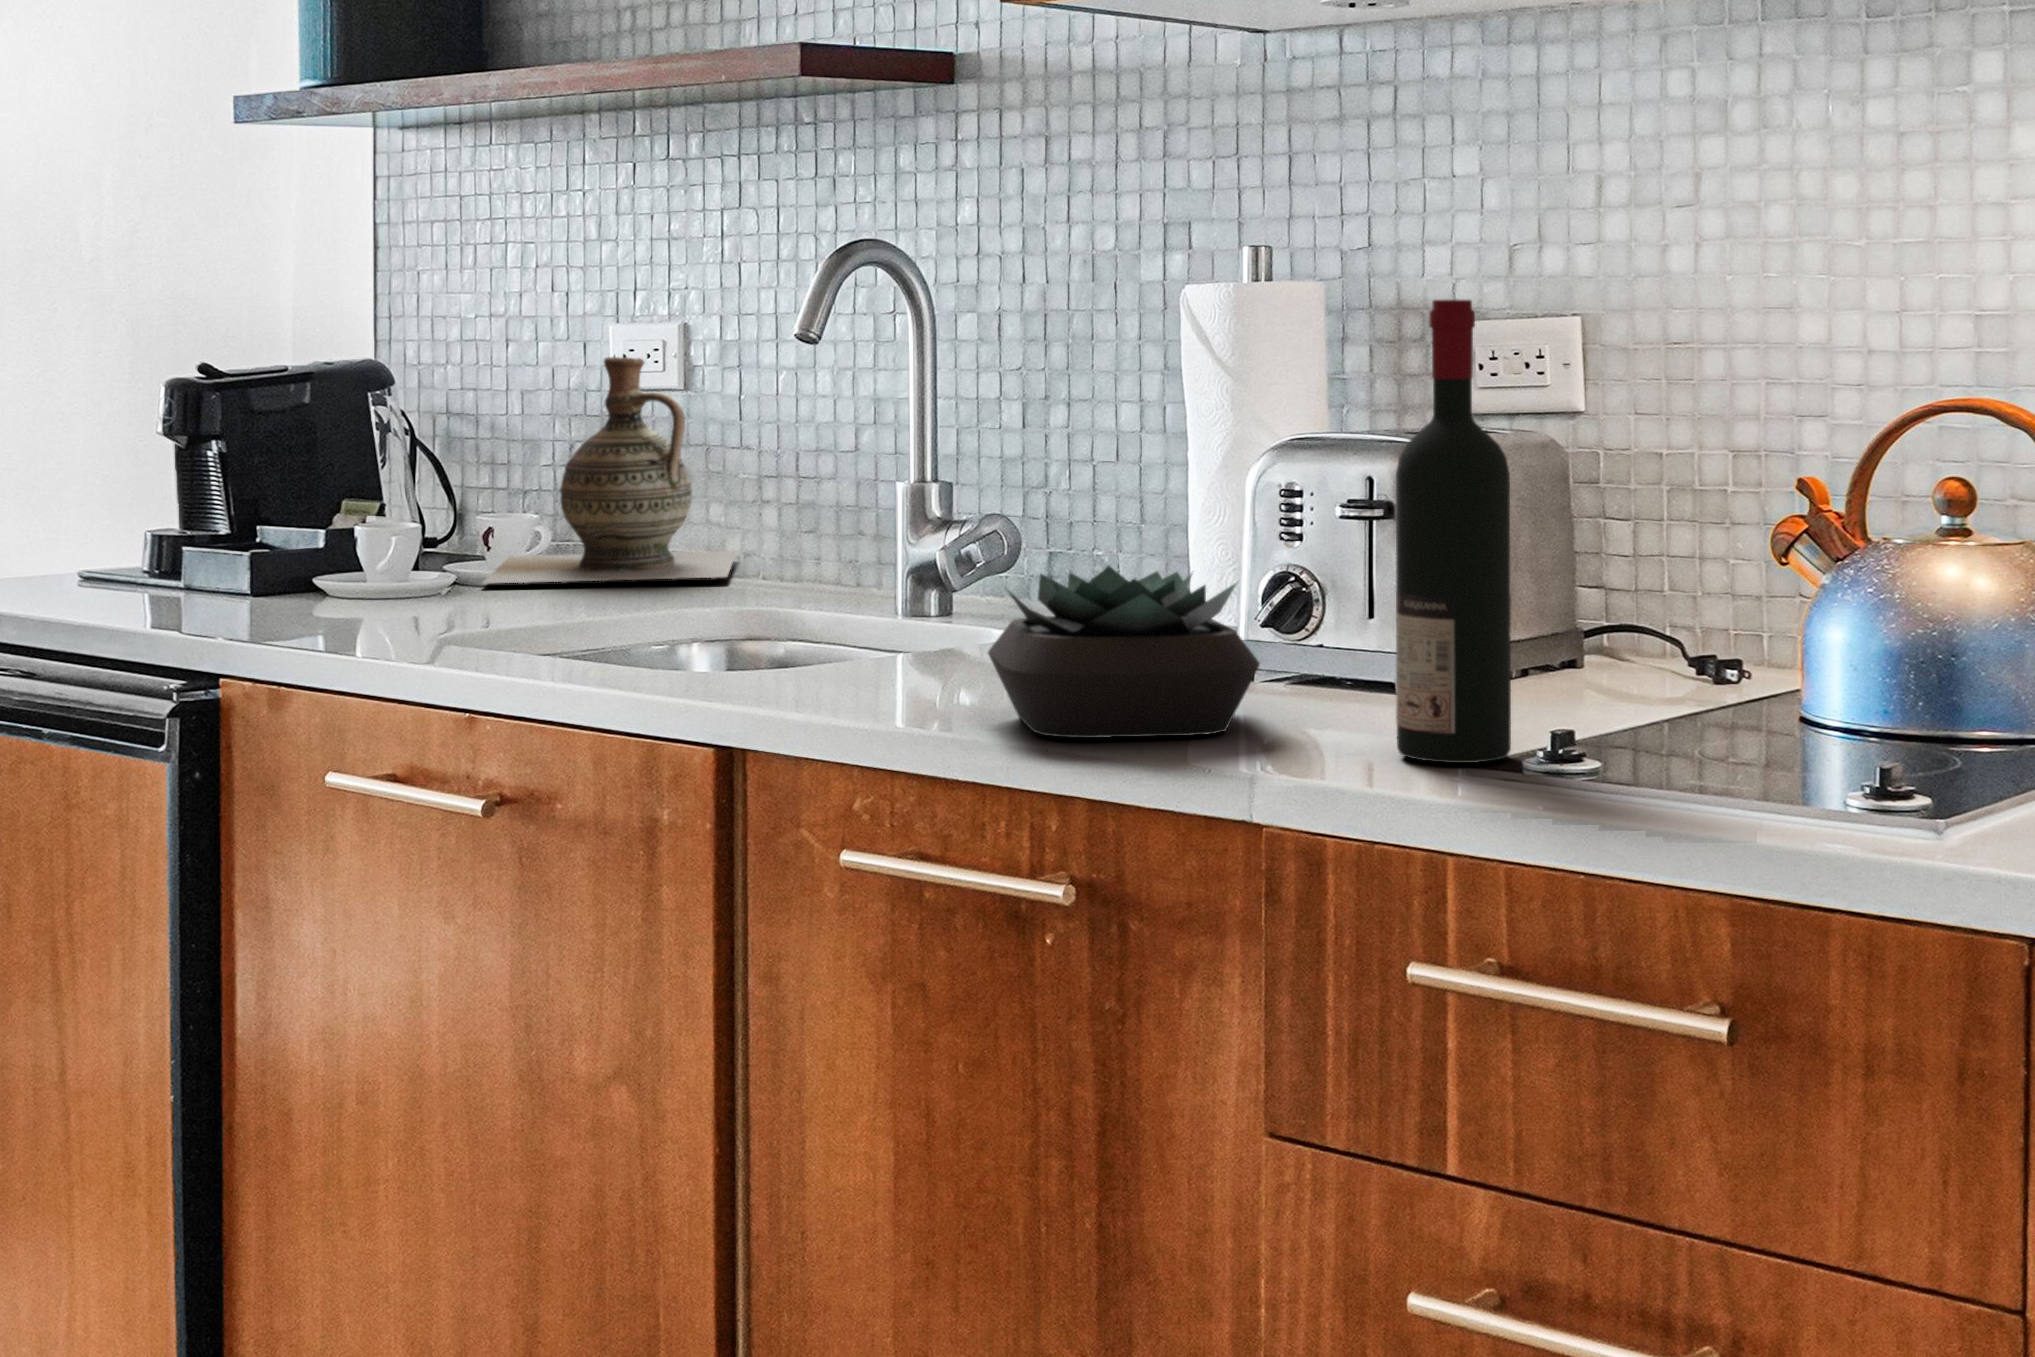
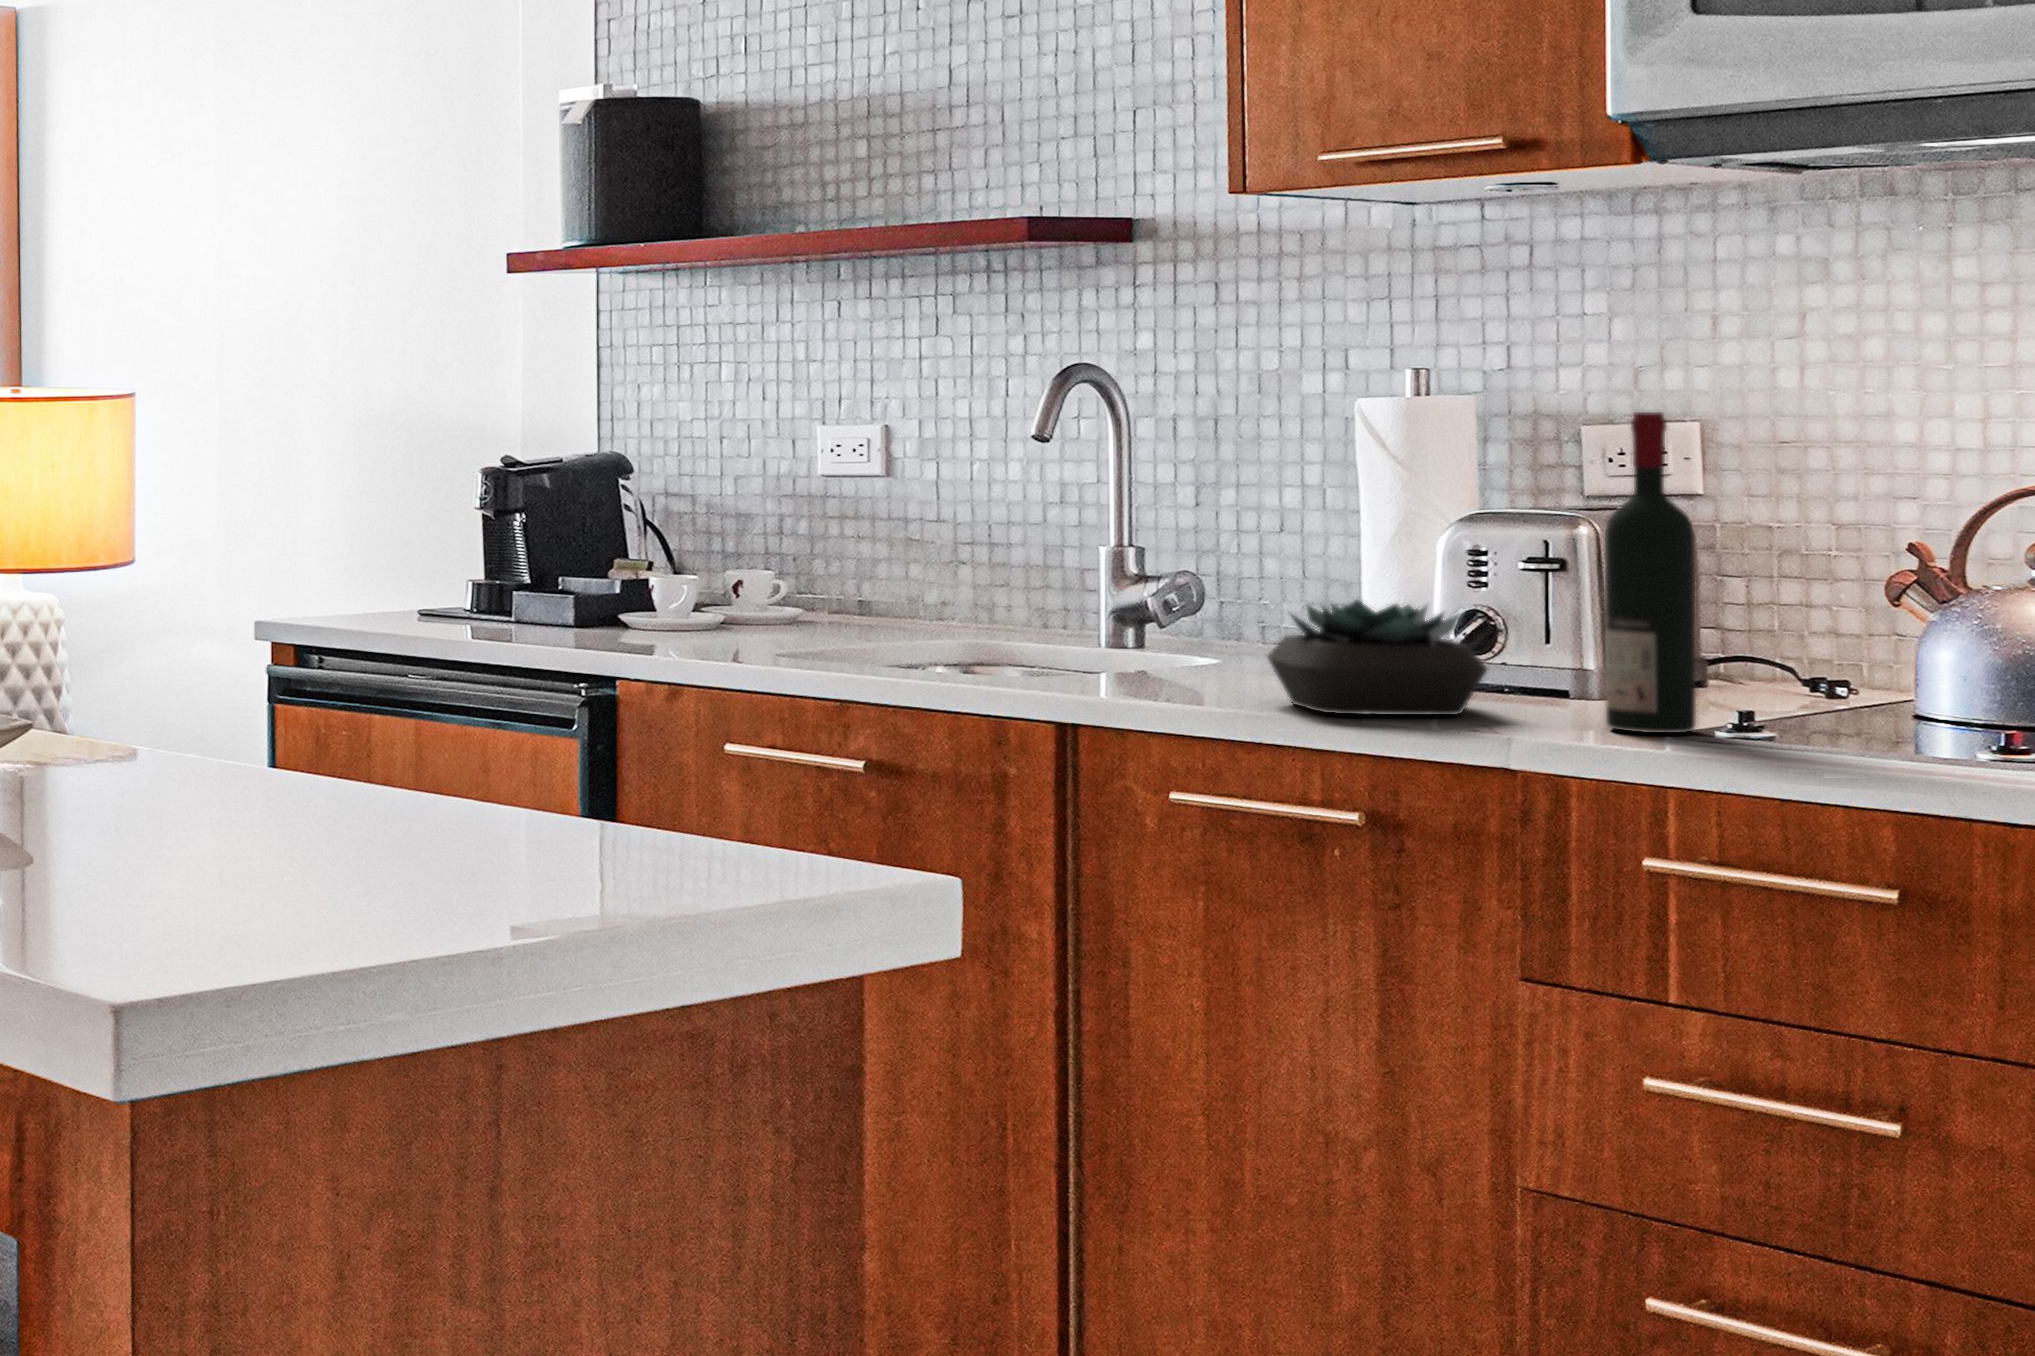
ceramic jug: present [483,357,737,583] -> none [744,451,945,621]

